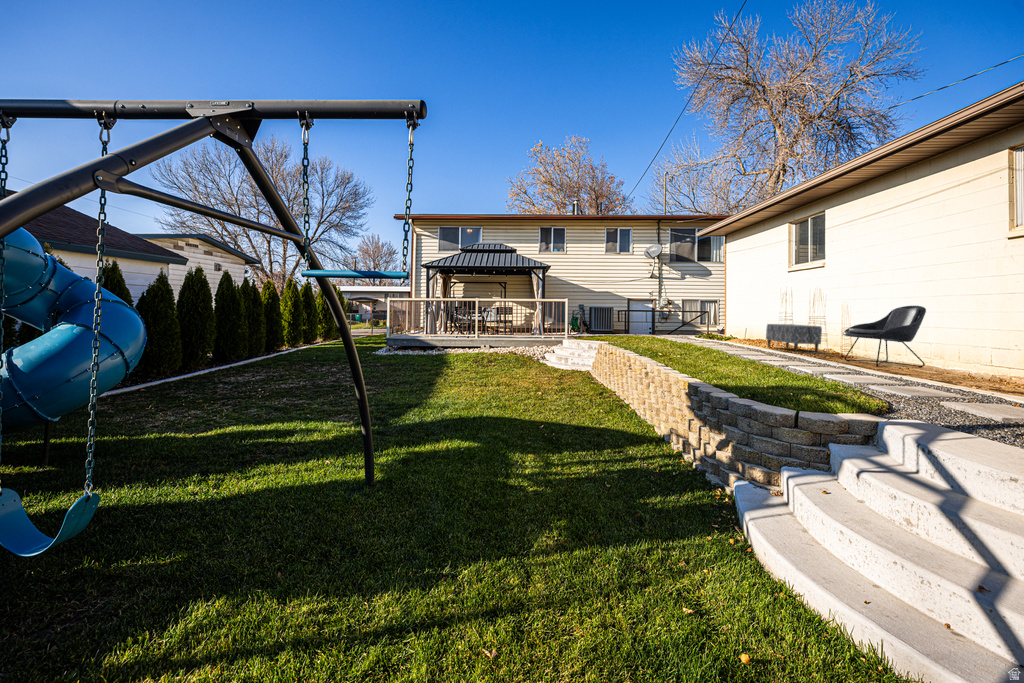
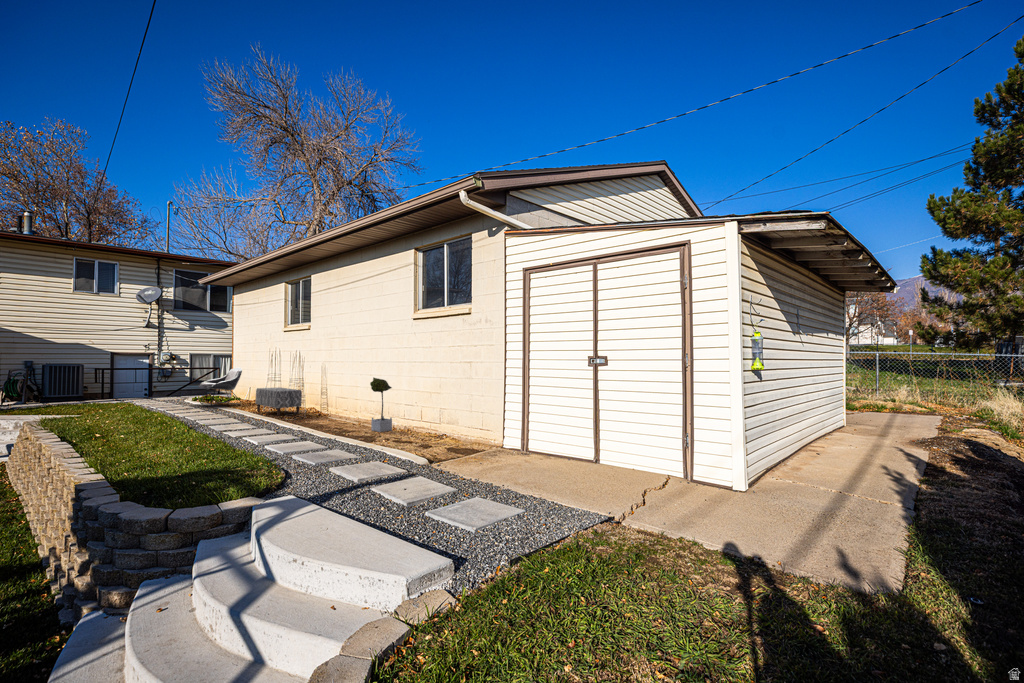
potted tree: none [950,305,989,377] -> present [370,378,392,432]
lounge chair: present [843,306,926,368] -> present [198,368,242,406]

